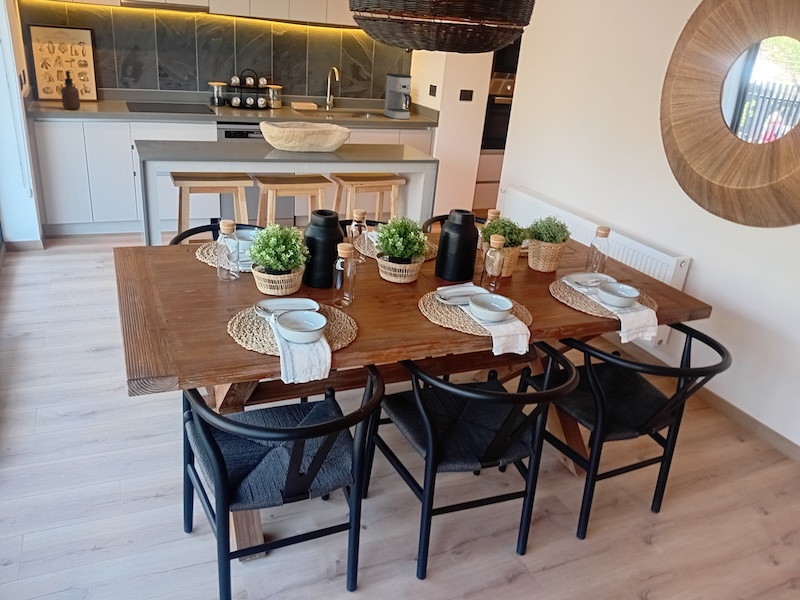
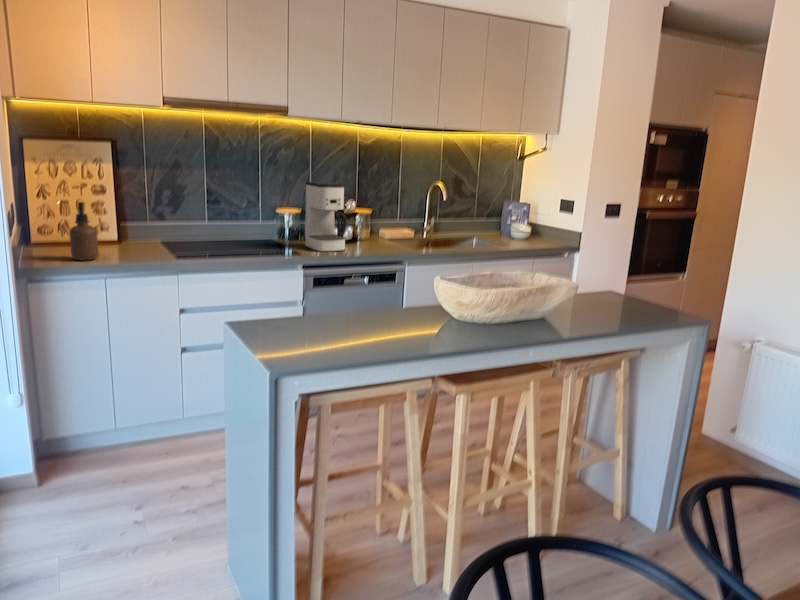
coffee maker: present [384,73,412,119] -> present [305,182,347,252]

